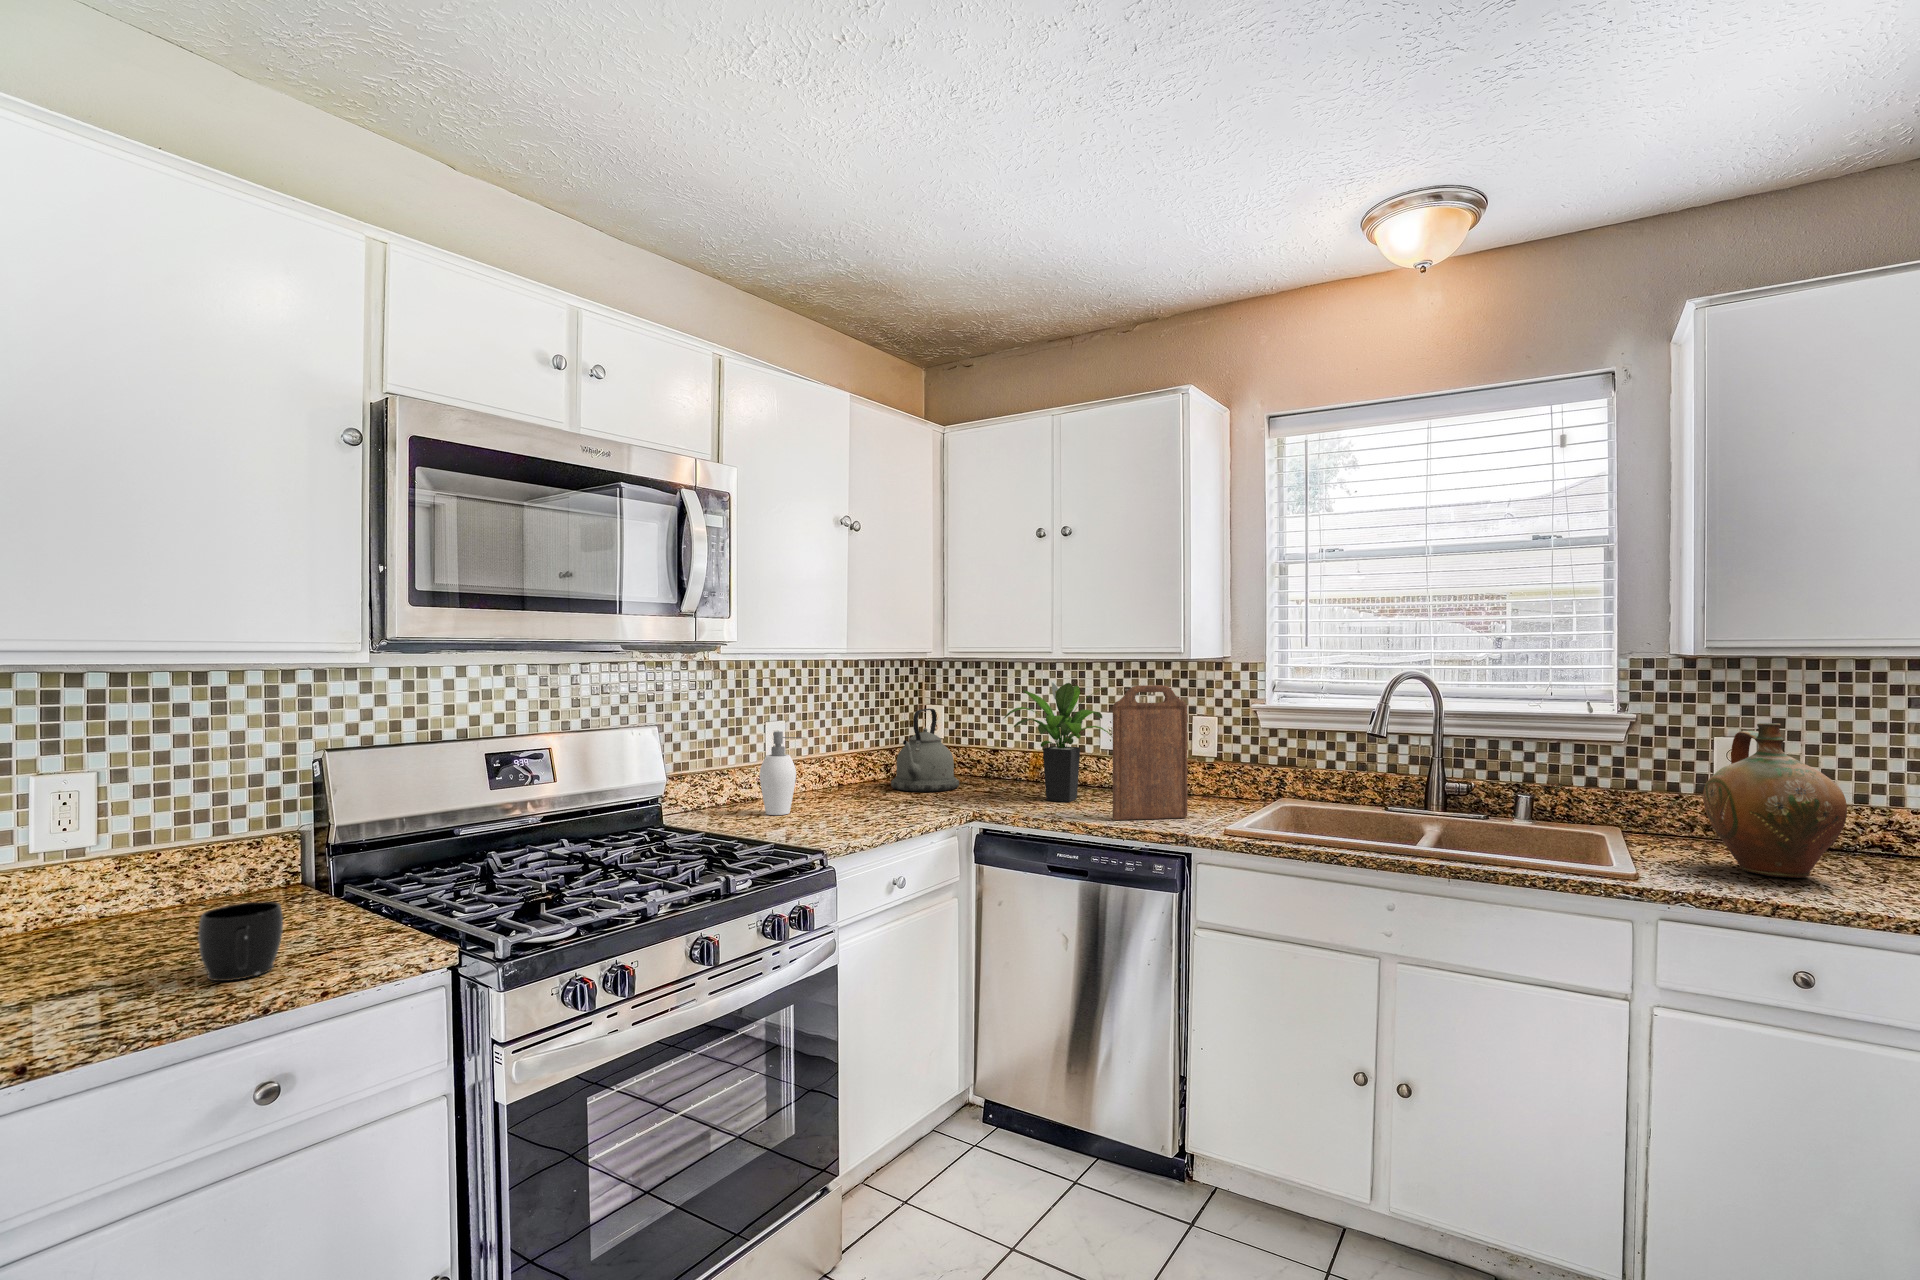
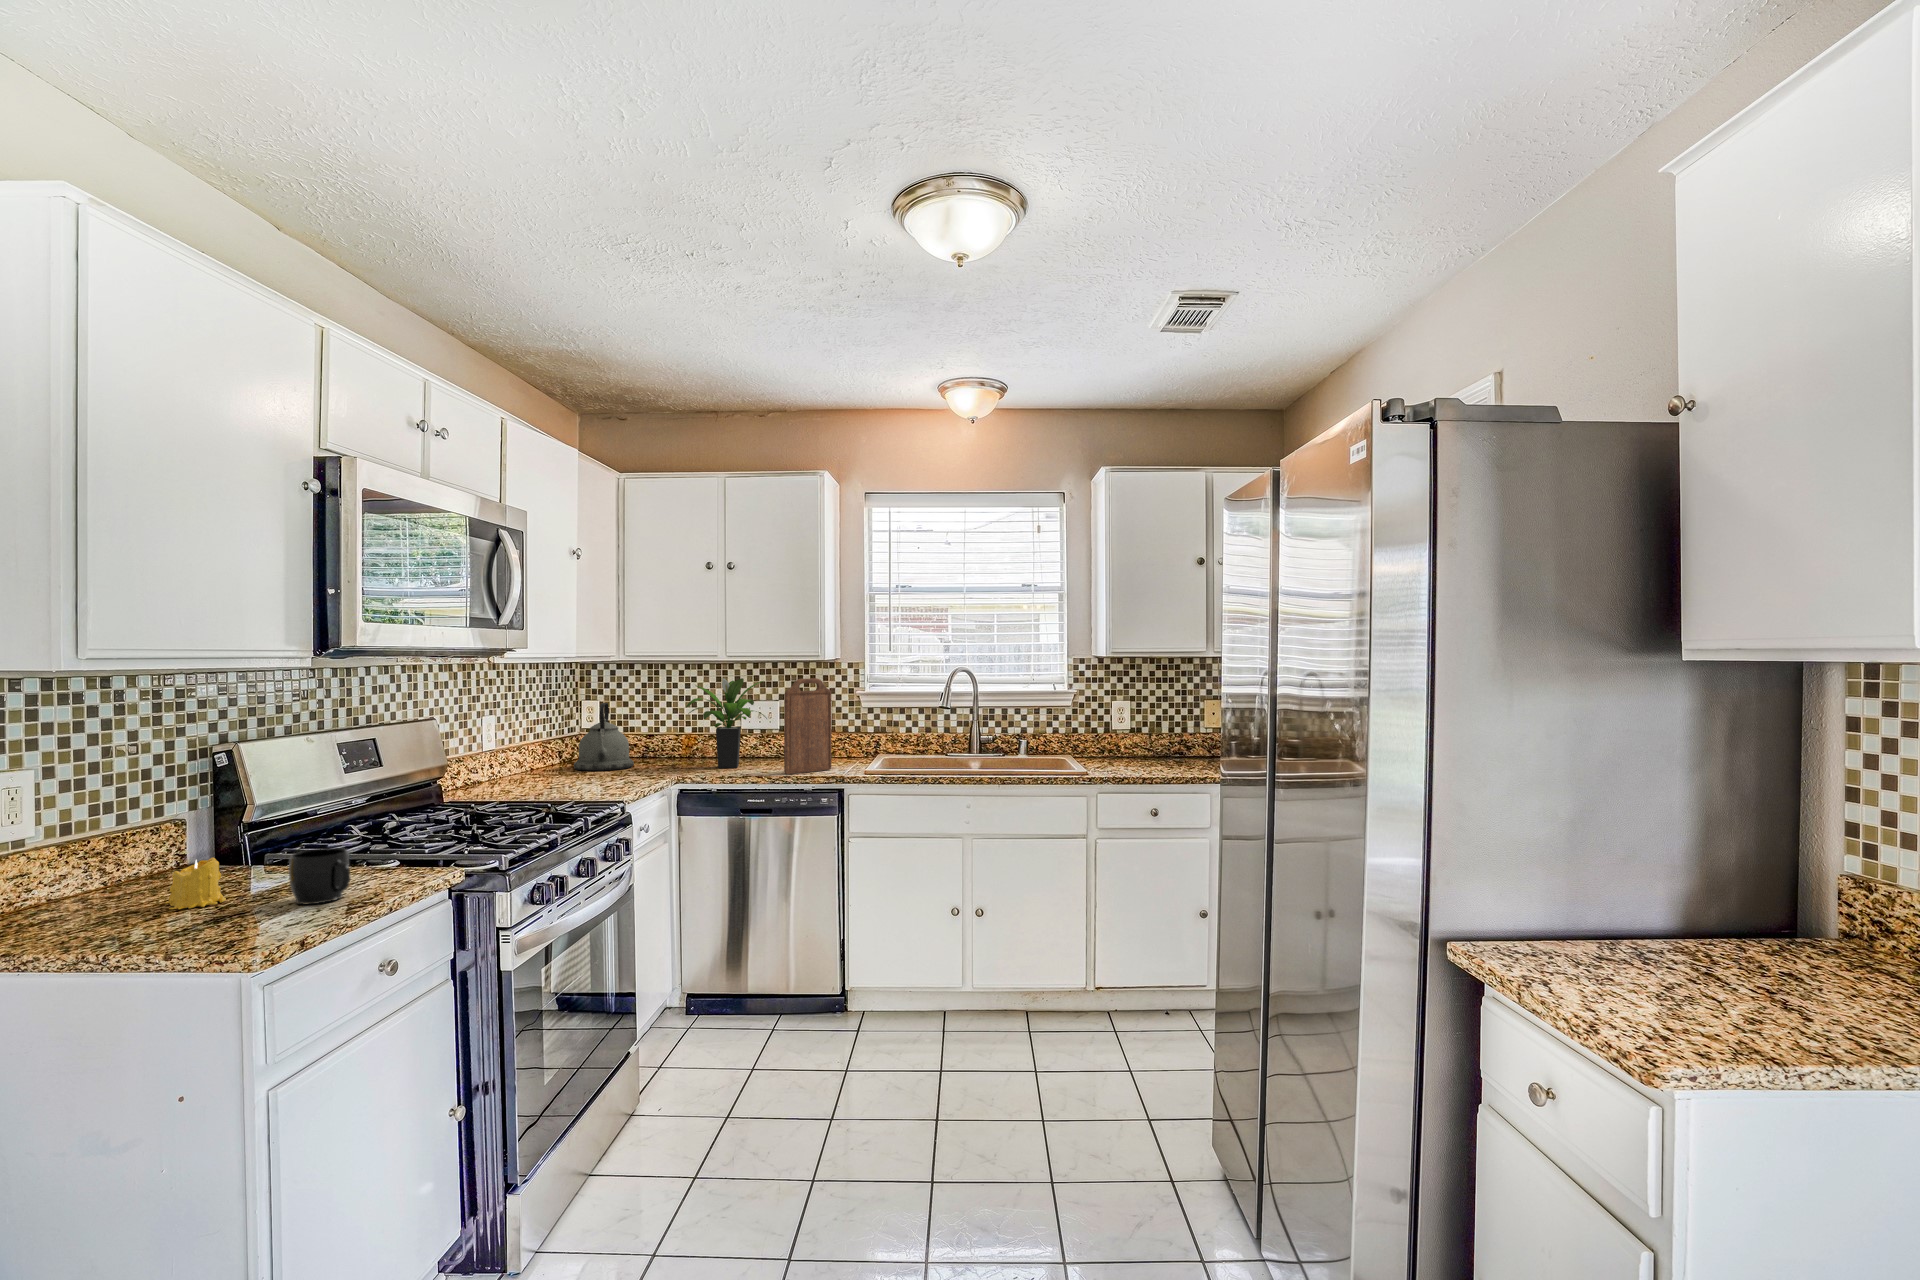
ceramic jug: present [1703,723,1847,878] -> none [1111,691,1168,769]
soap dispenser: present [760,731,805,815] -> none [499,723,543,792]
candle: none [119,895,196,960] -> present [166,857,226,909]

